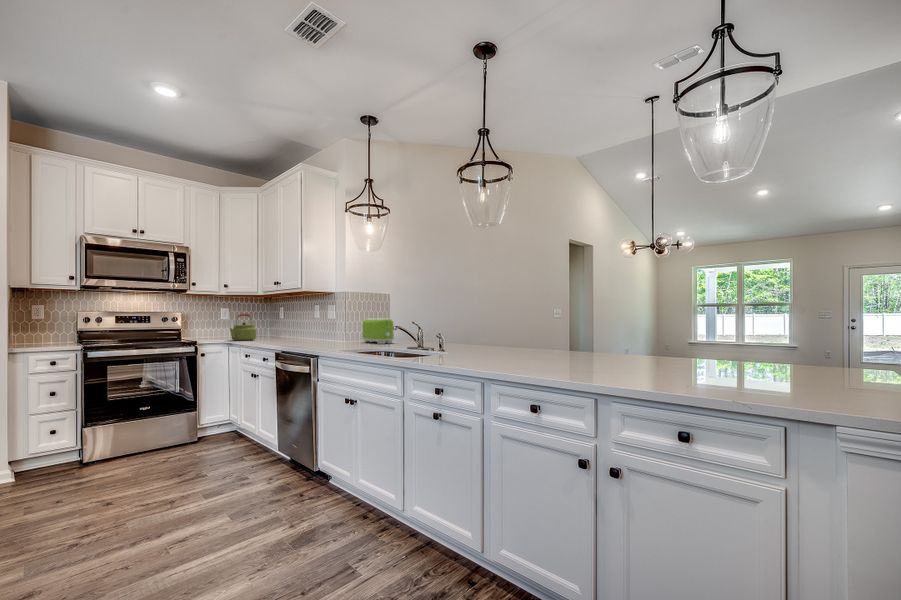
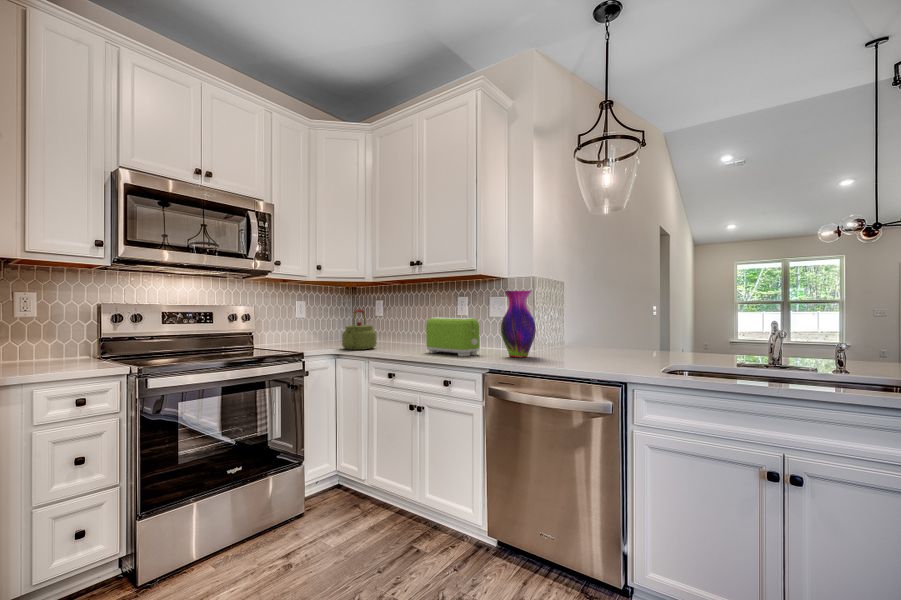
vase: none [306,301,329,344] -> present [501,291,536,358]
toaster: present [362,318,394,344] -> present [426,317,480,356]

